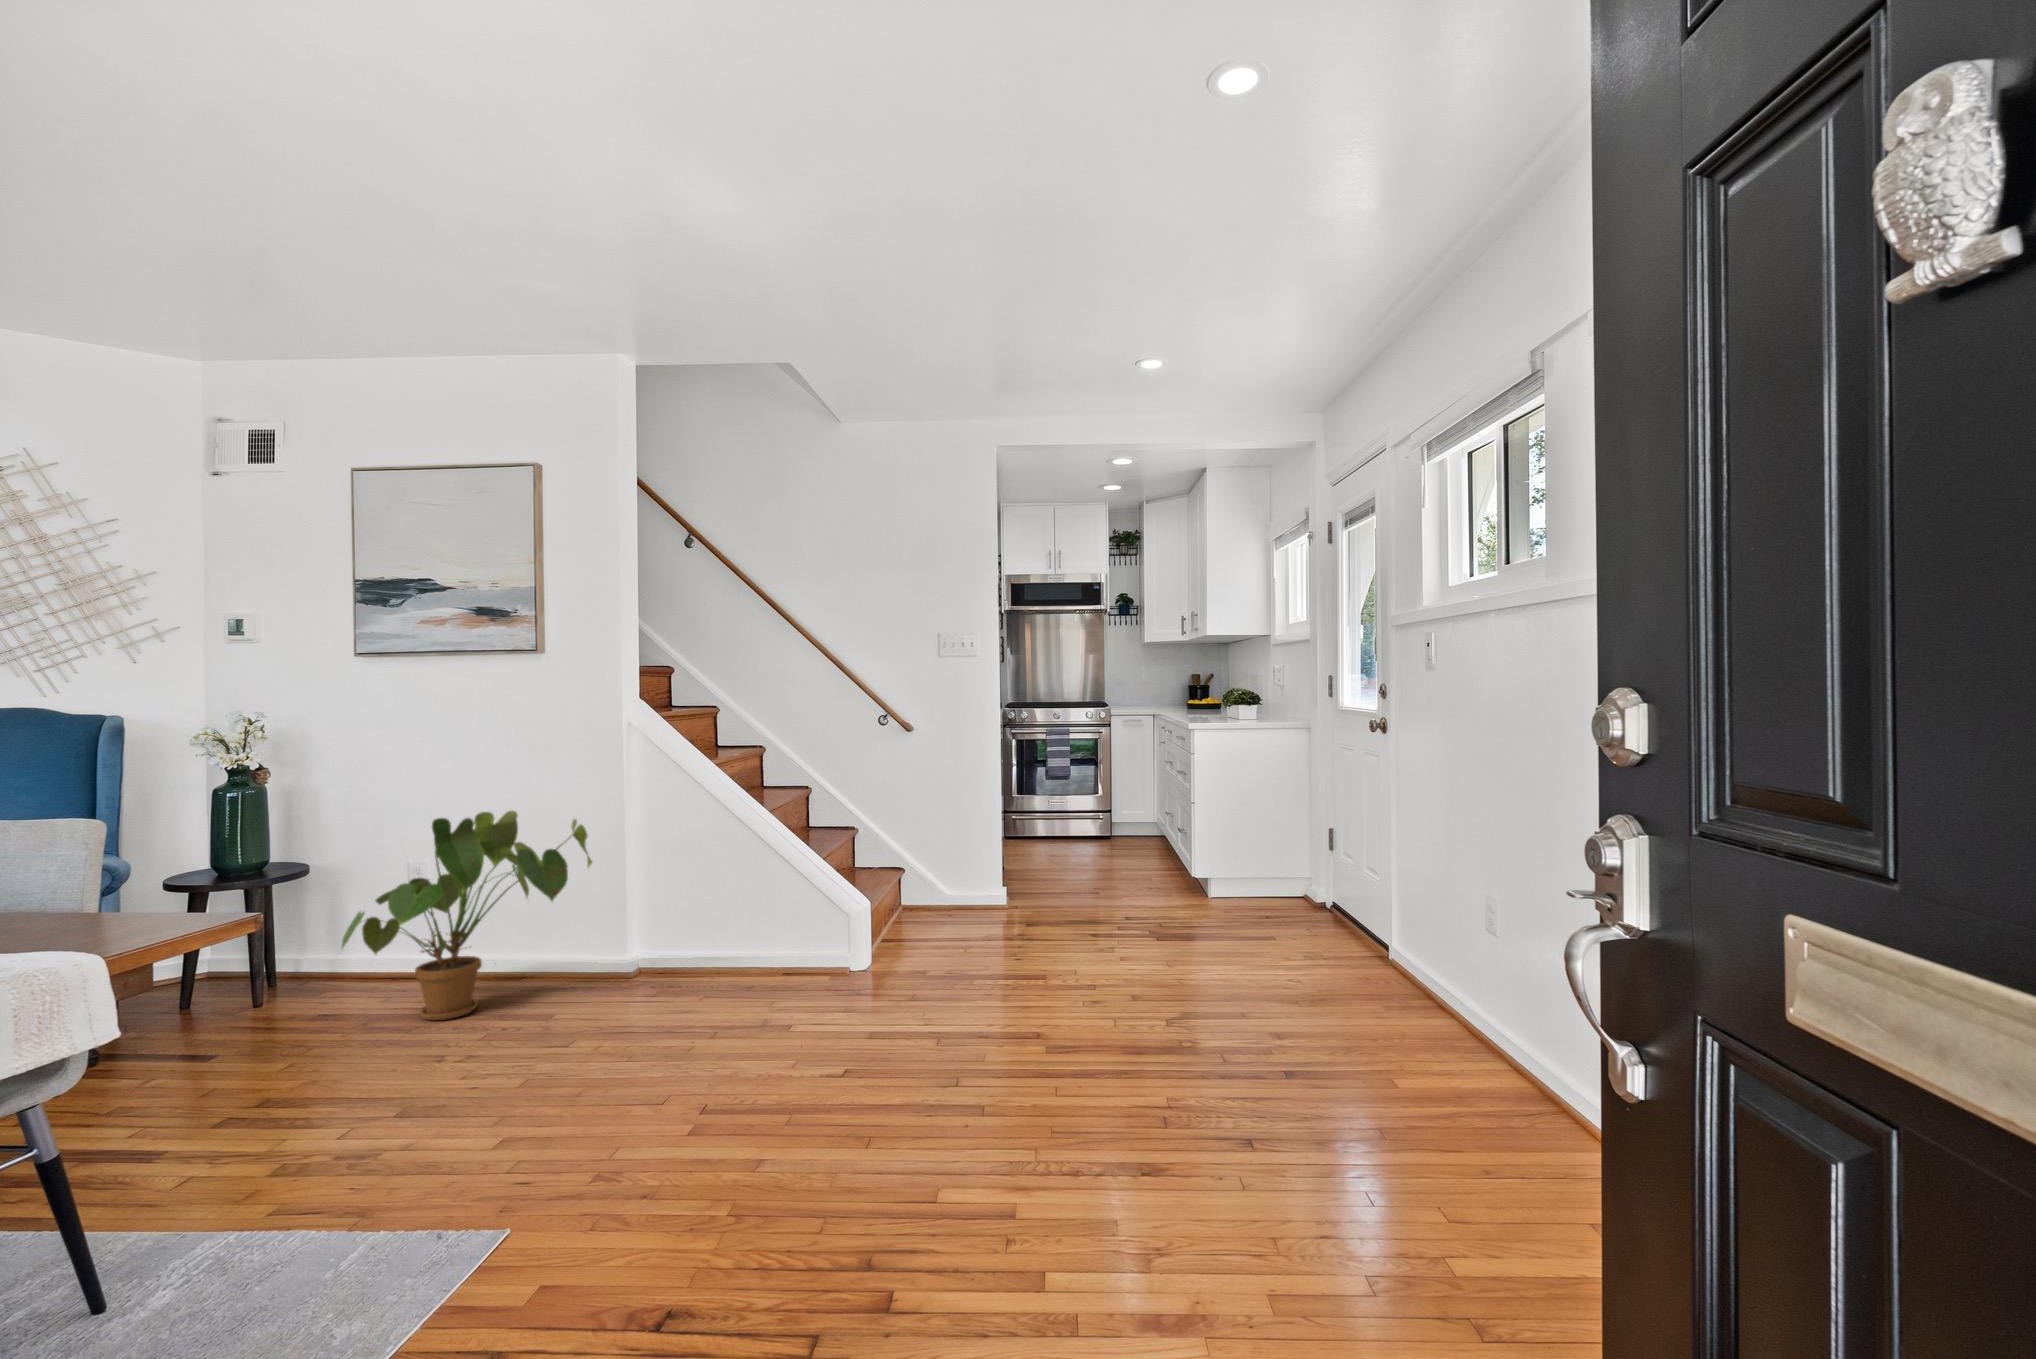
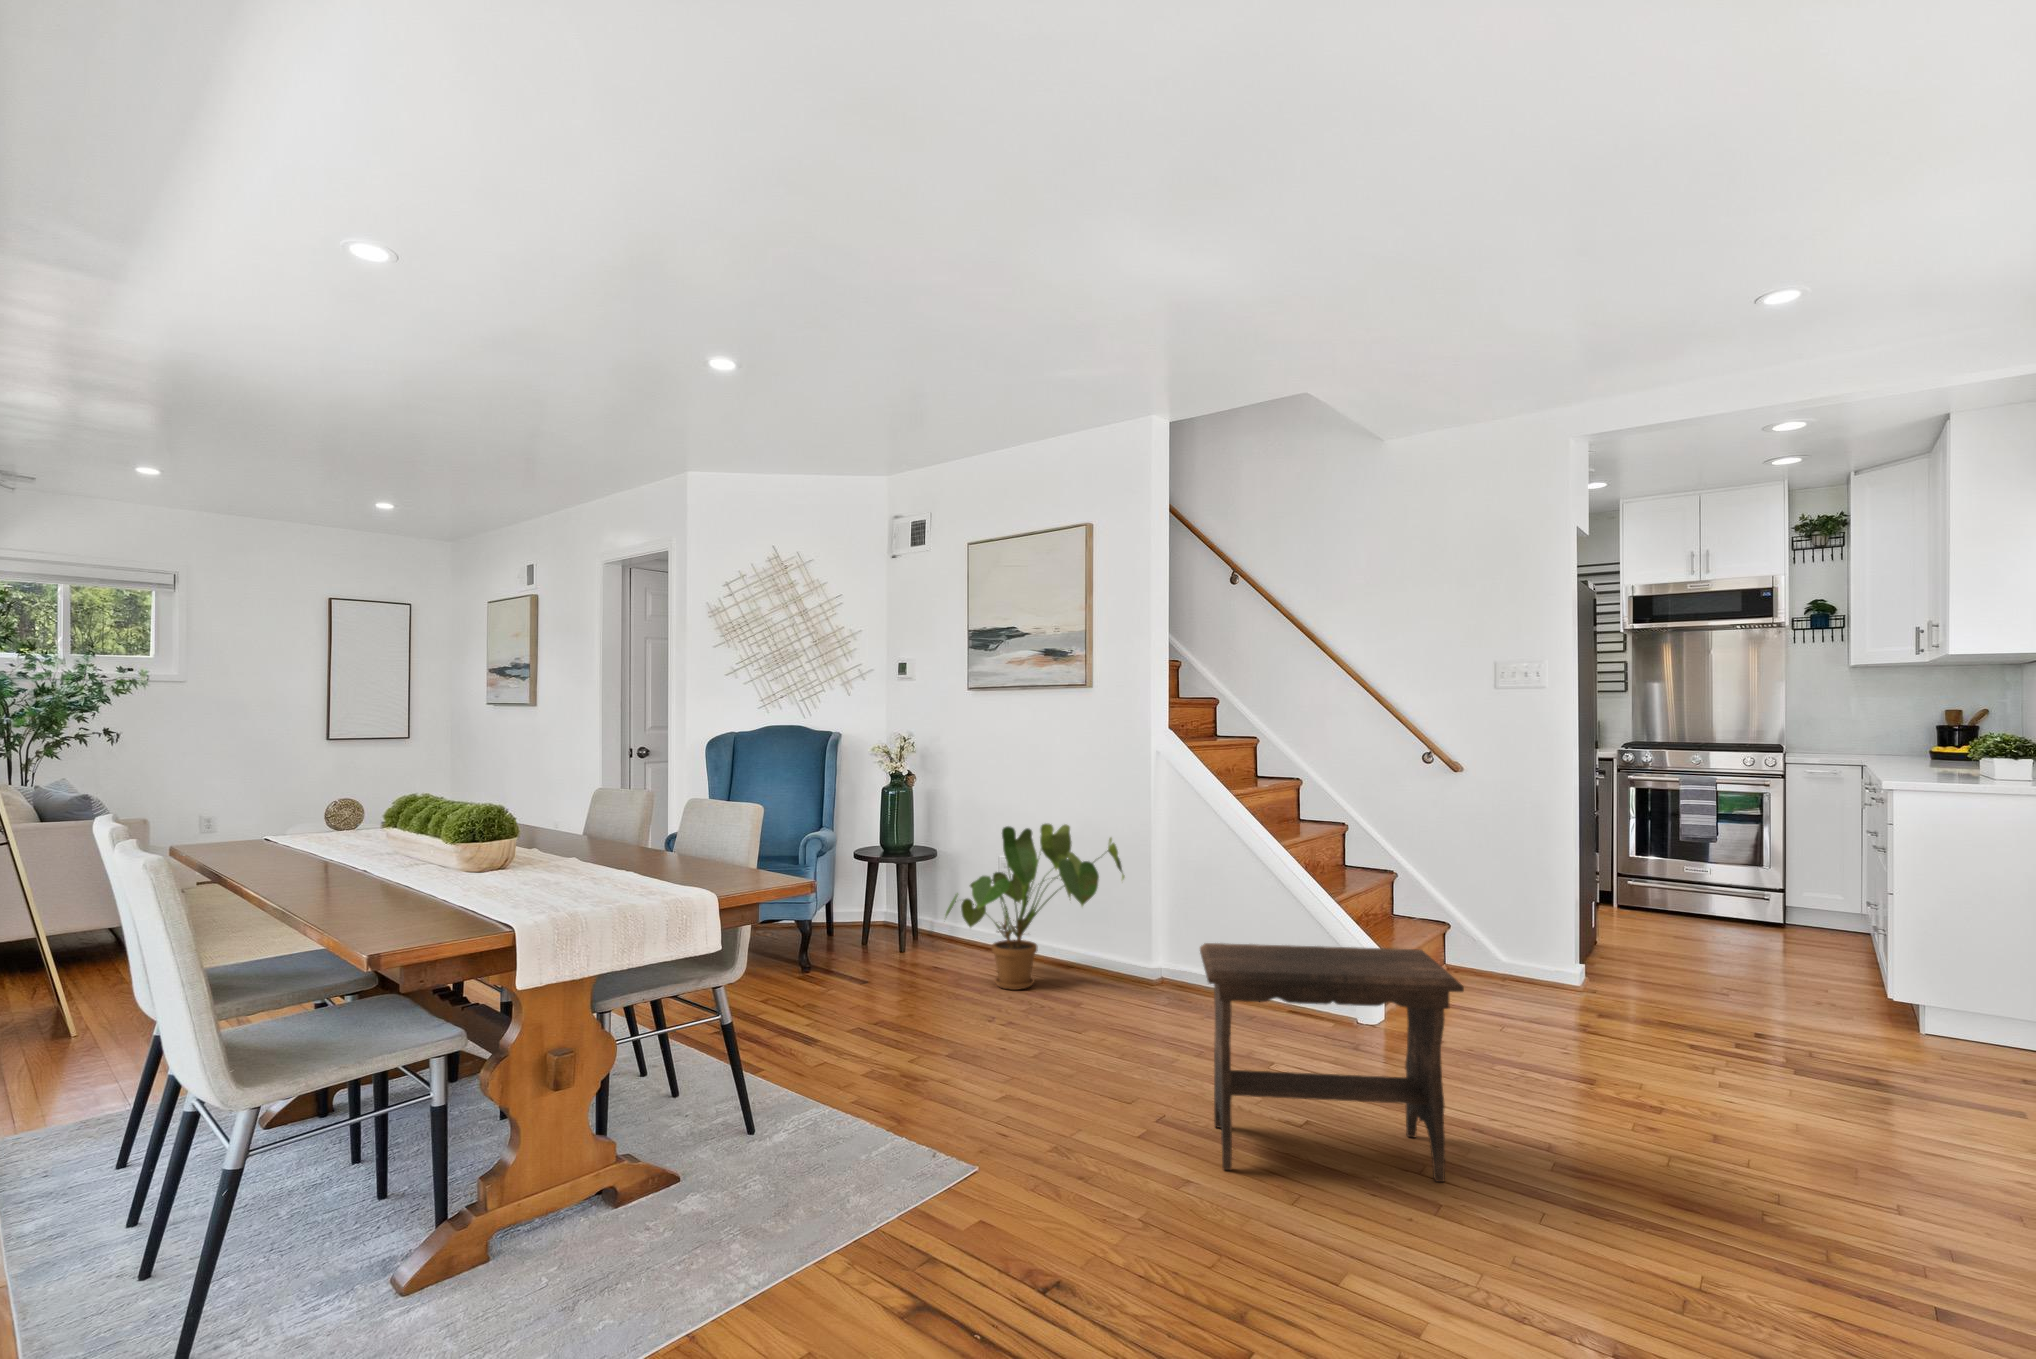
footstool: none [751,884,1024,1156] -> present [1200,943,1464,1182]

